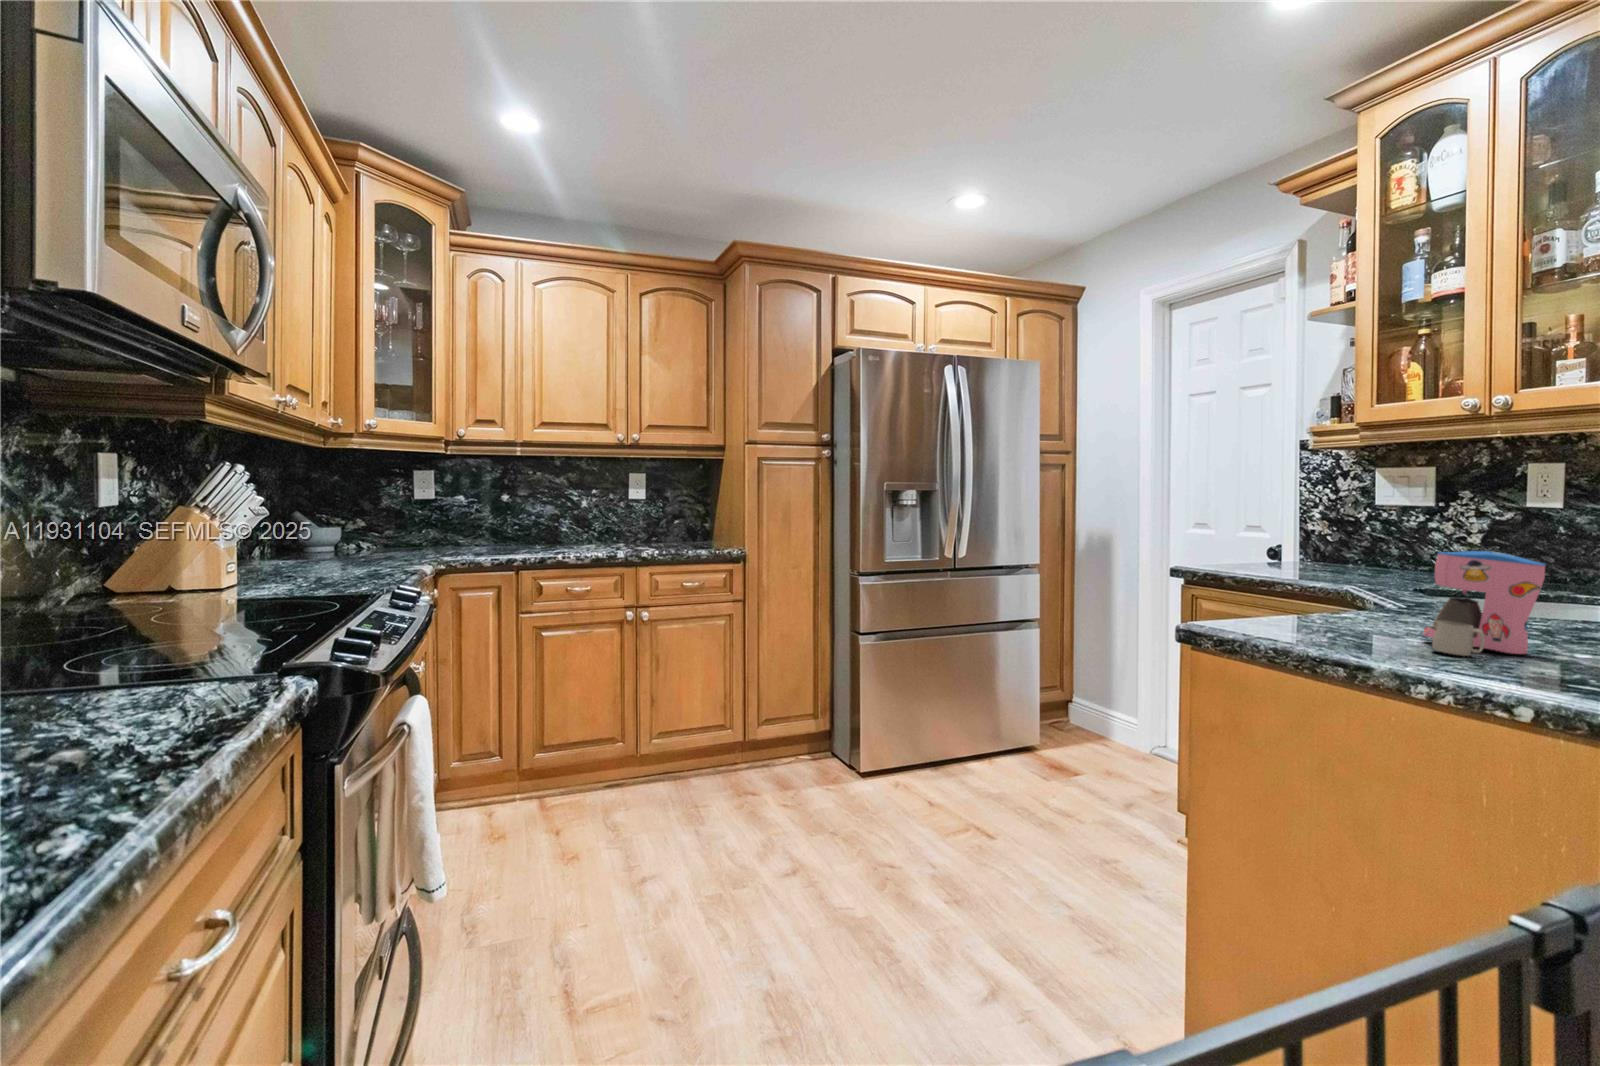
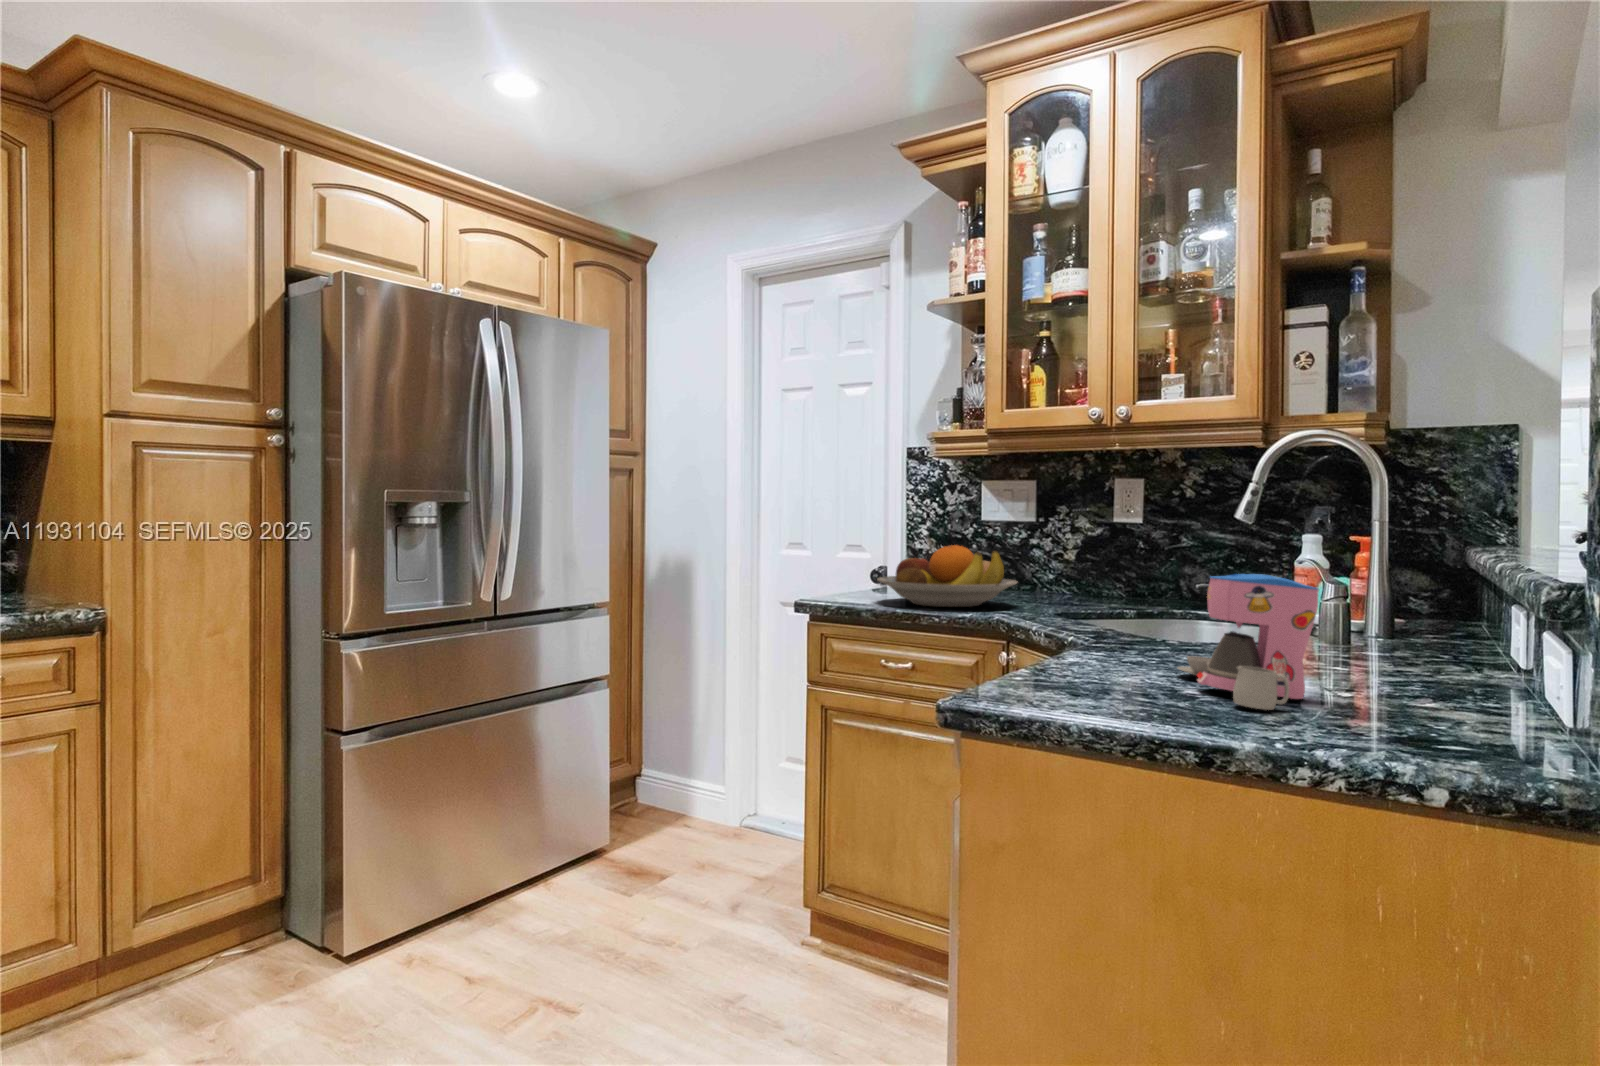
fruit bowl: none [1240,526,1385,579] -> present [877,545,1017,607]

